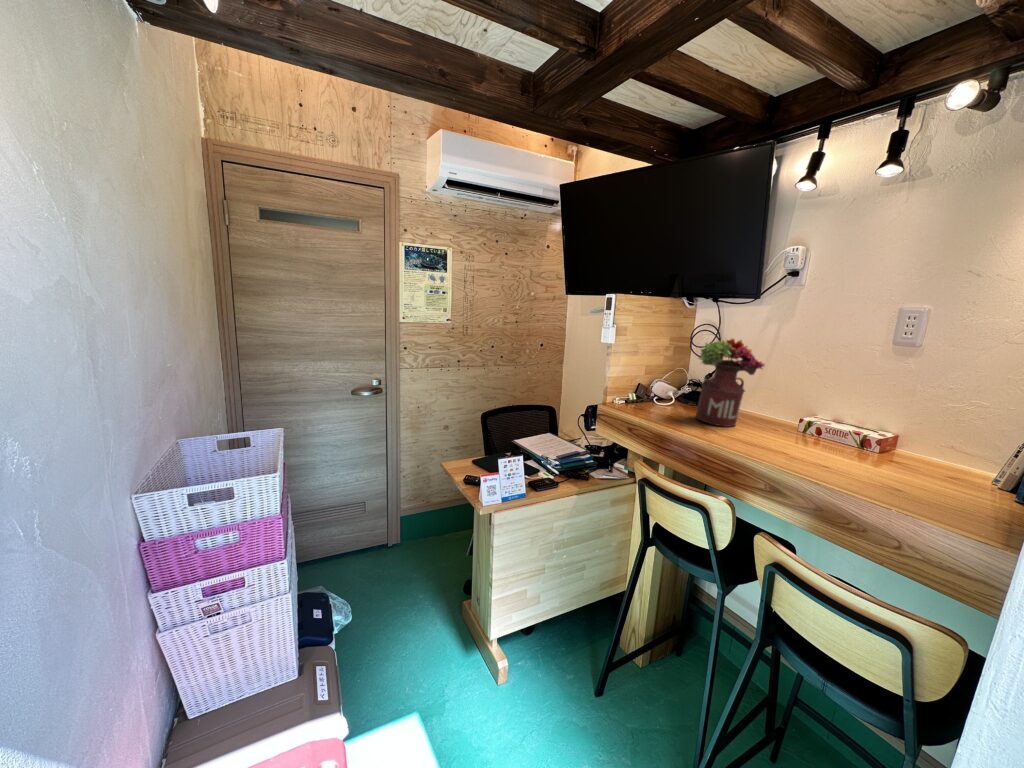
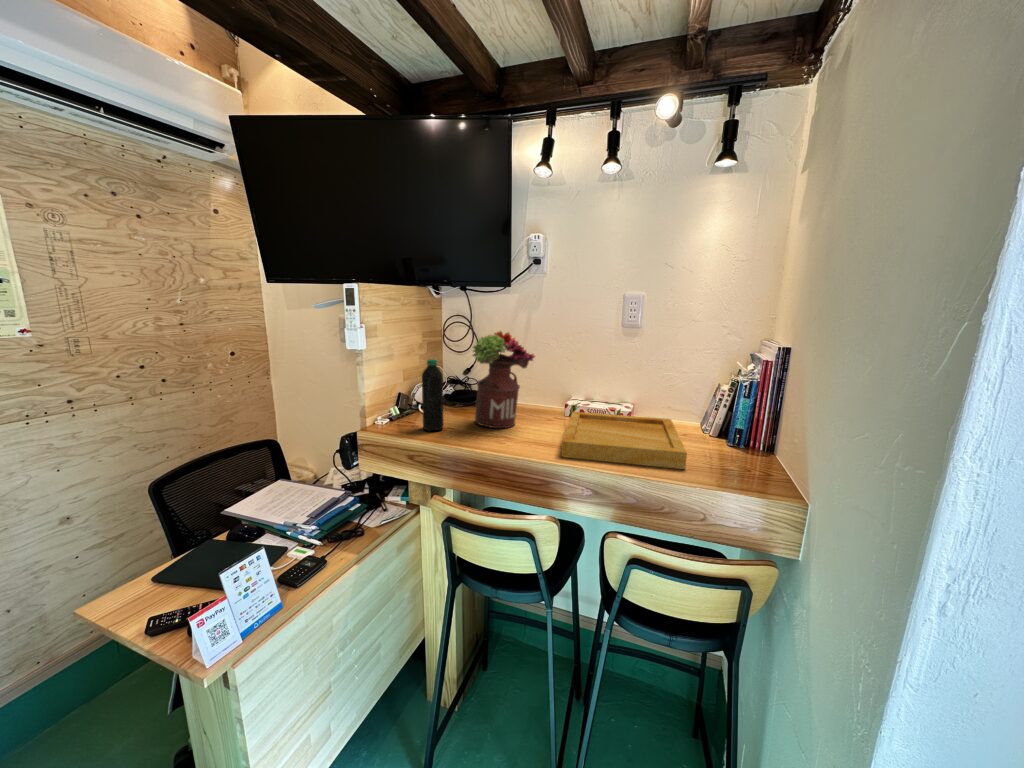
water bottle: none [647,357,670,416] -> present [422,359,444,431]
tray: none [757,425,937,500] -> present [561,412,687,469]

